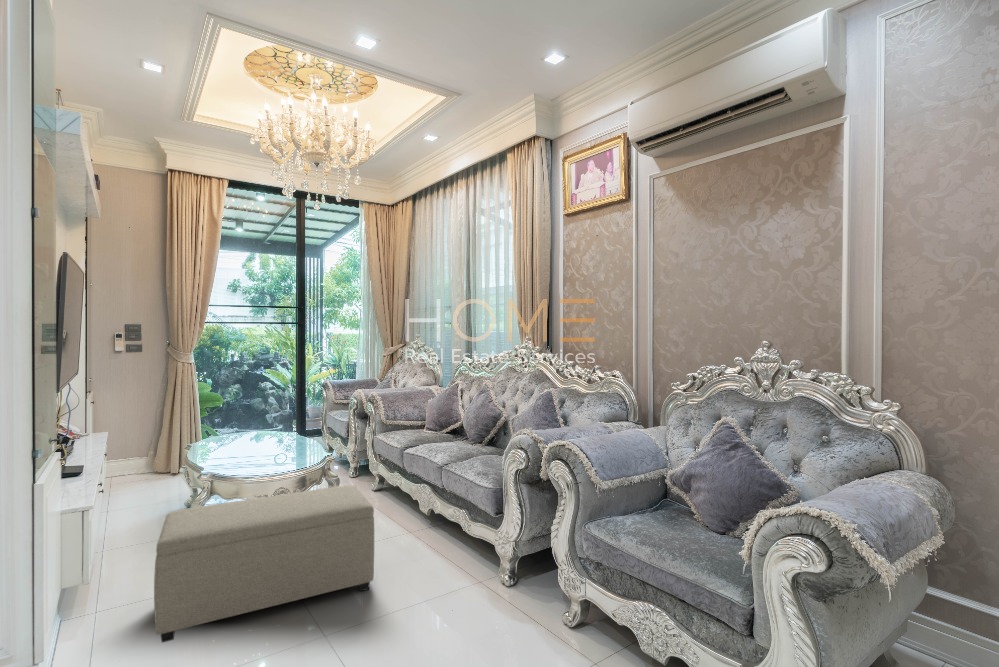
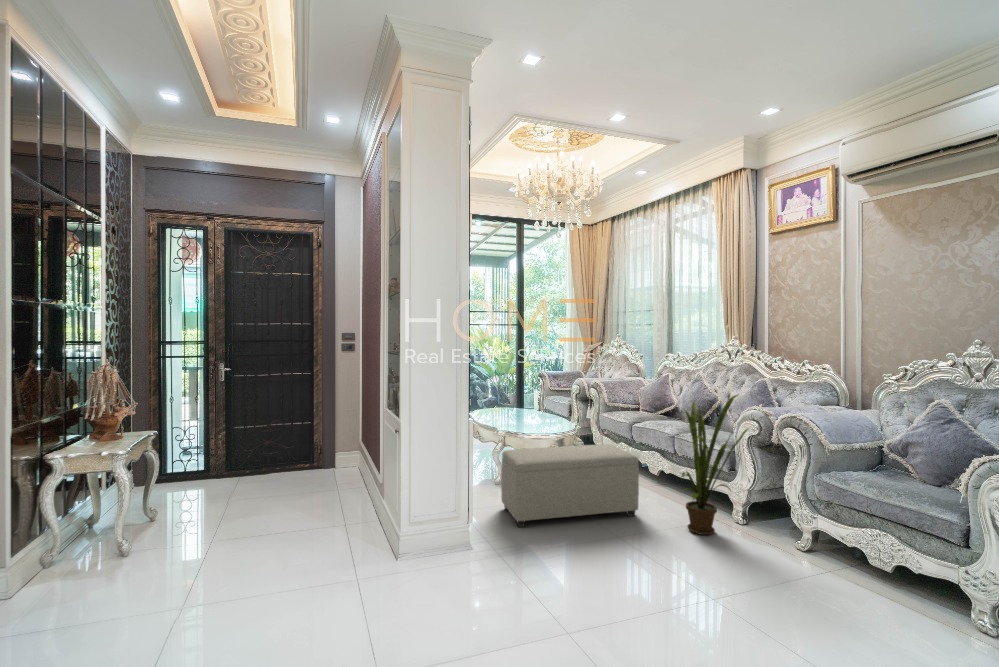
house plant: none [416,414,515,616] -> present [682,395,748,535]

